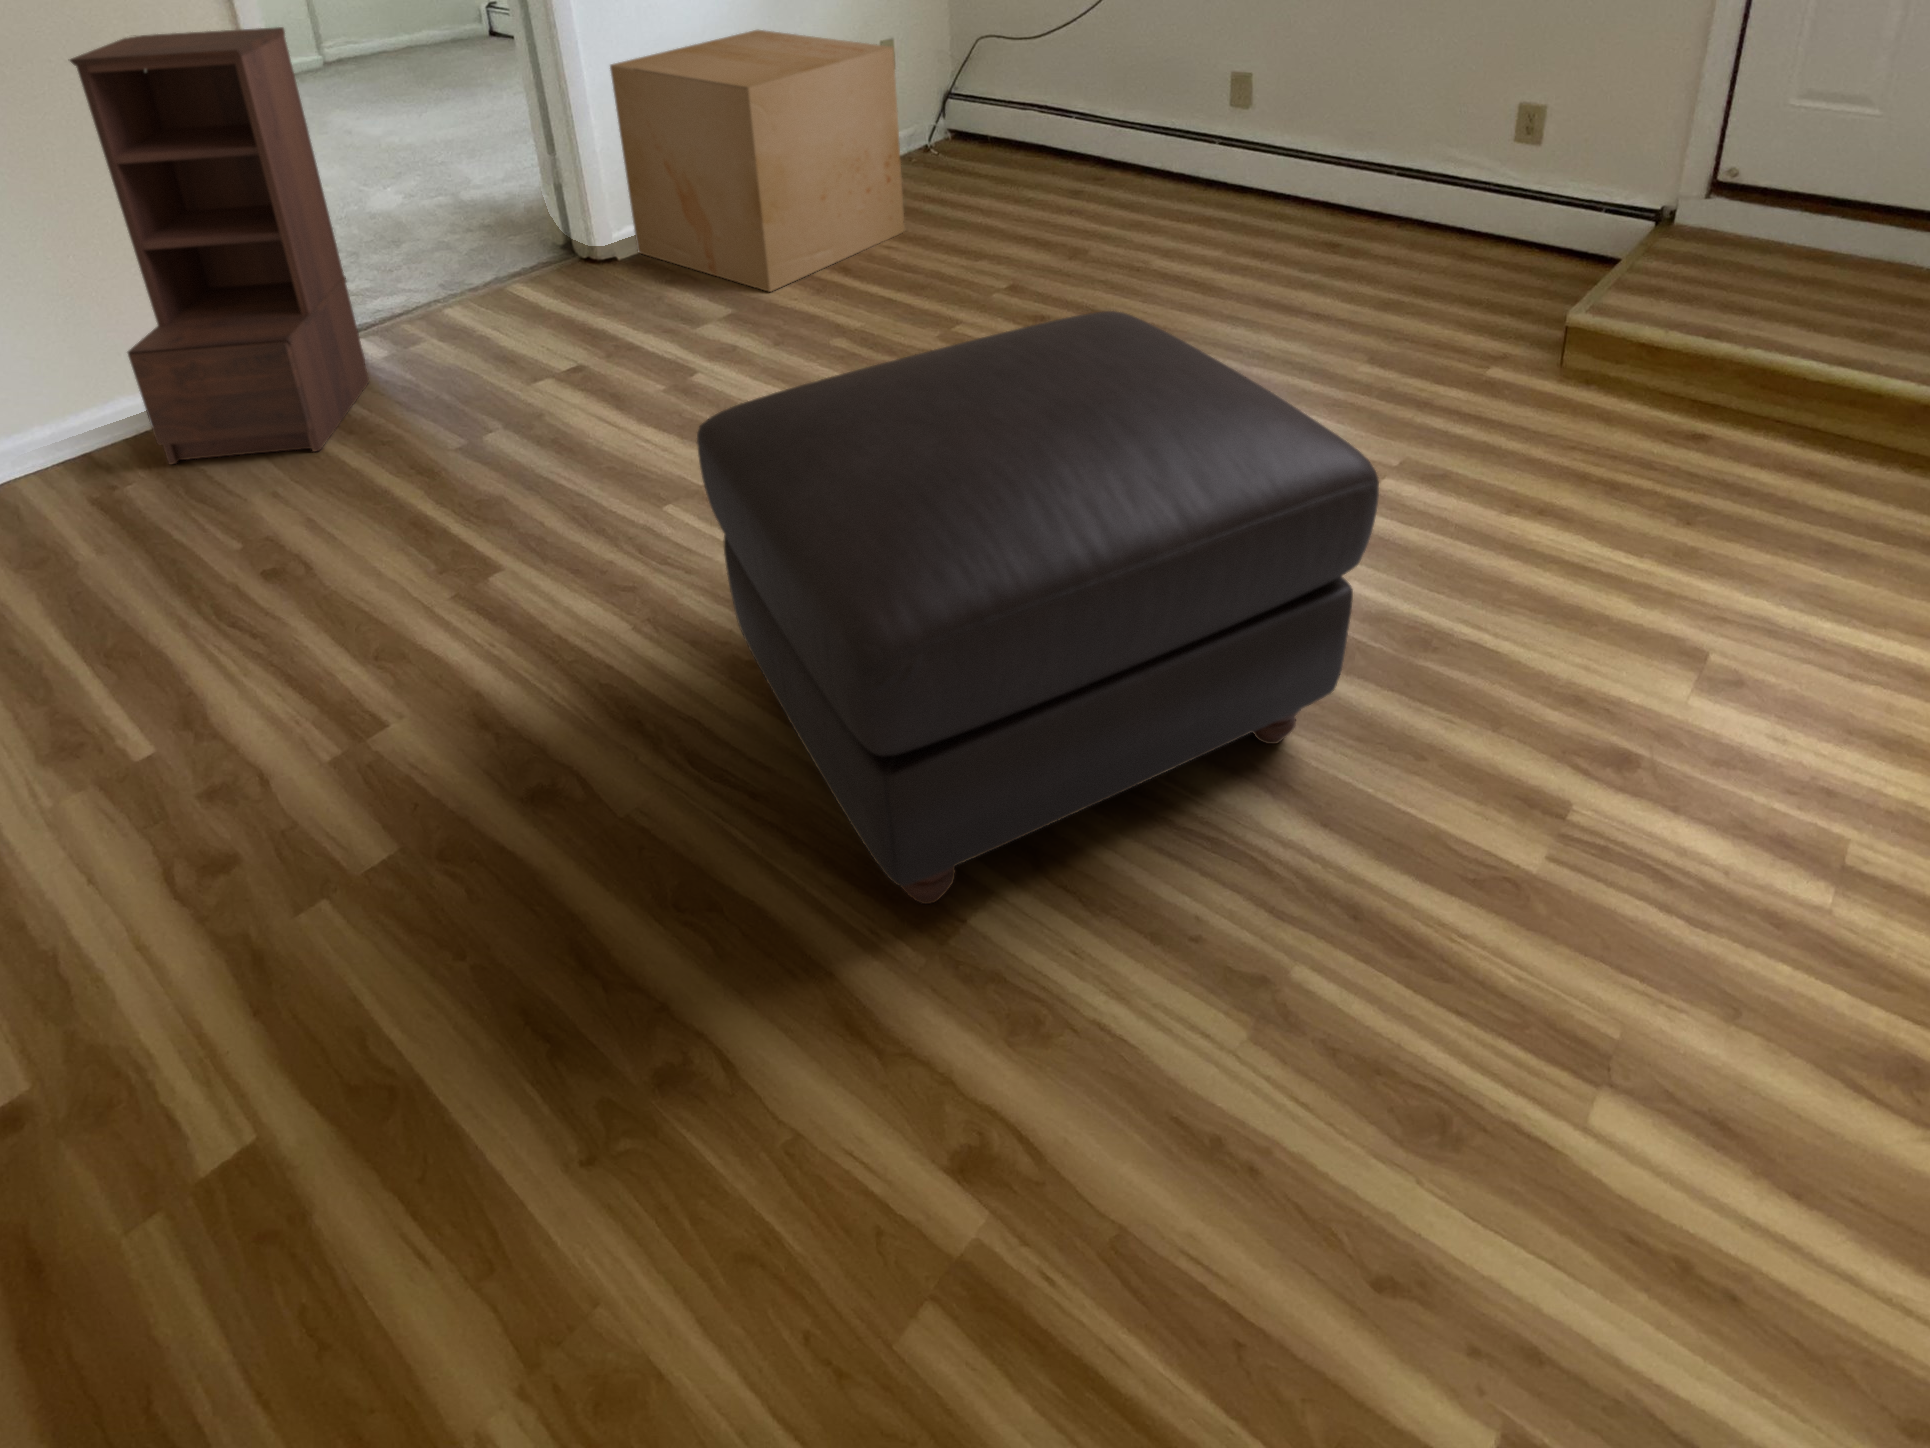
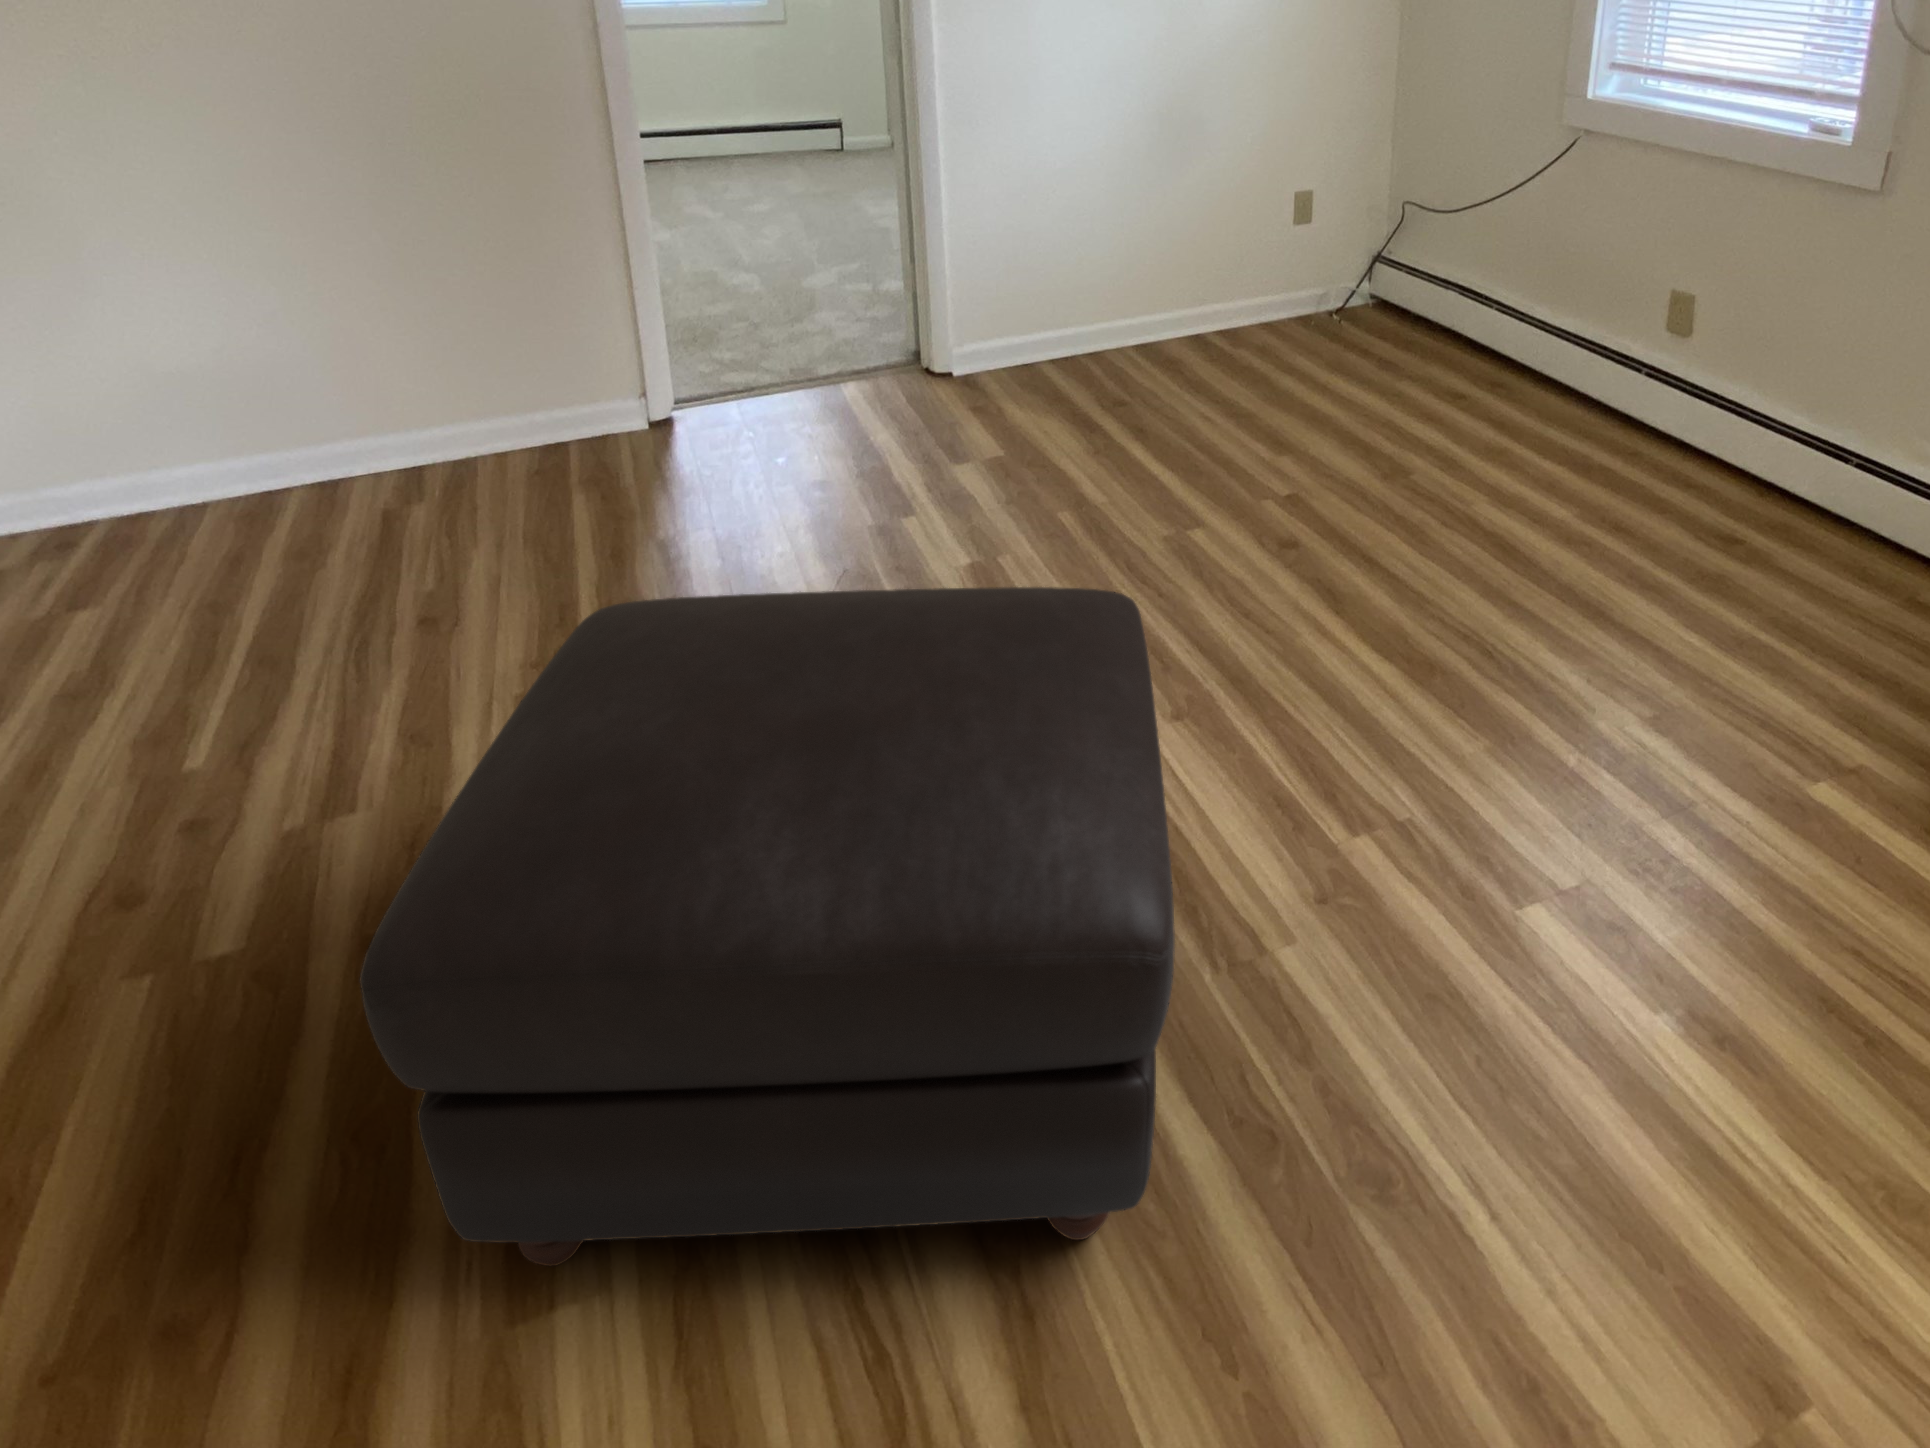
bookshelf: present [70,27,369,464] -> none [429,122,656,516]
cardboard box: present [610,30,905,292] -> none [965,170,1241,447]

